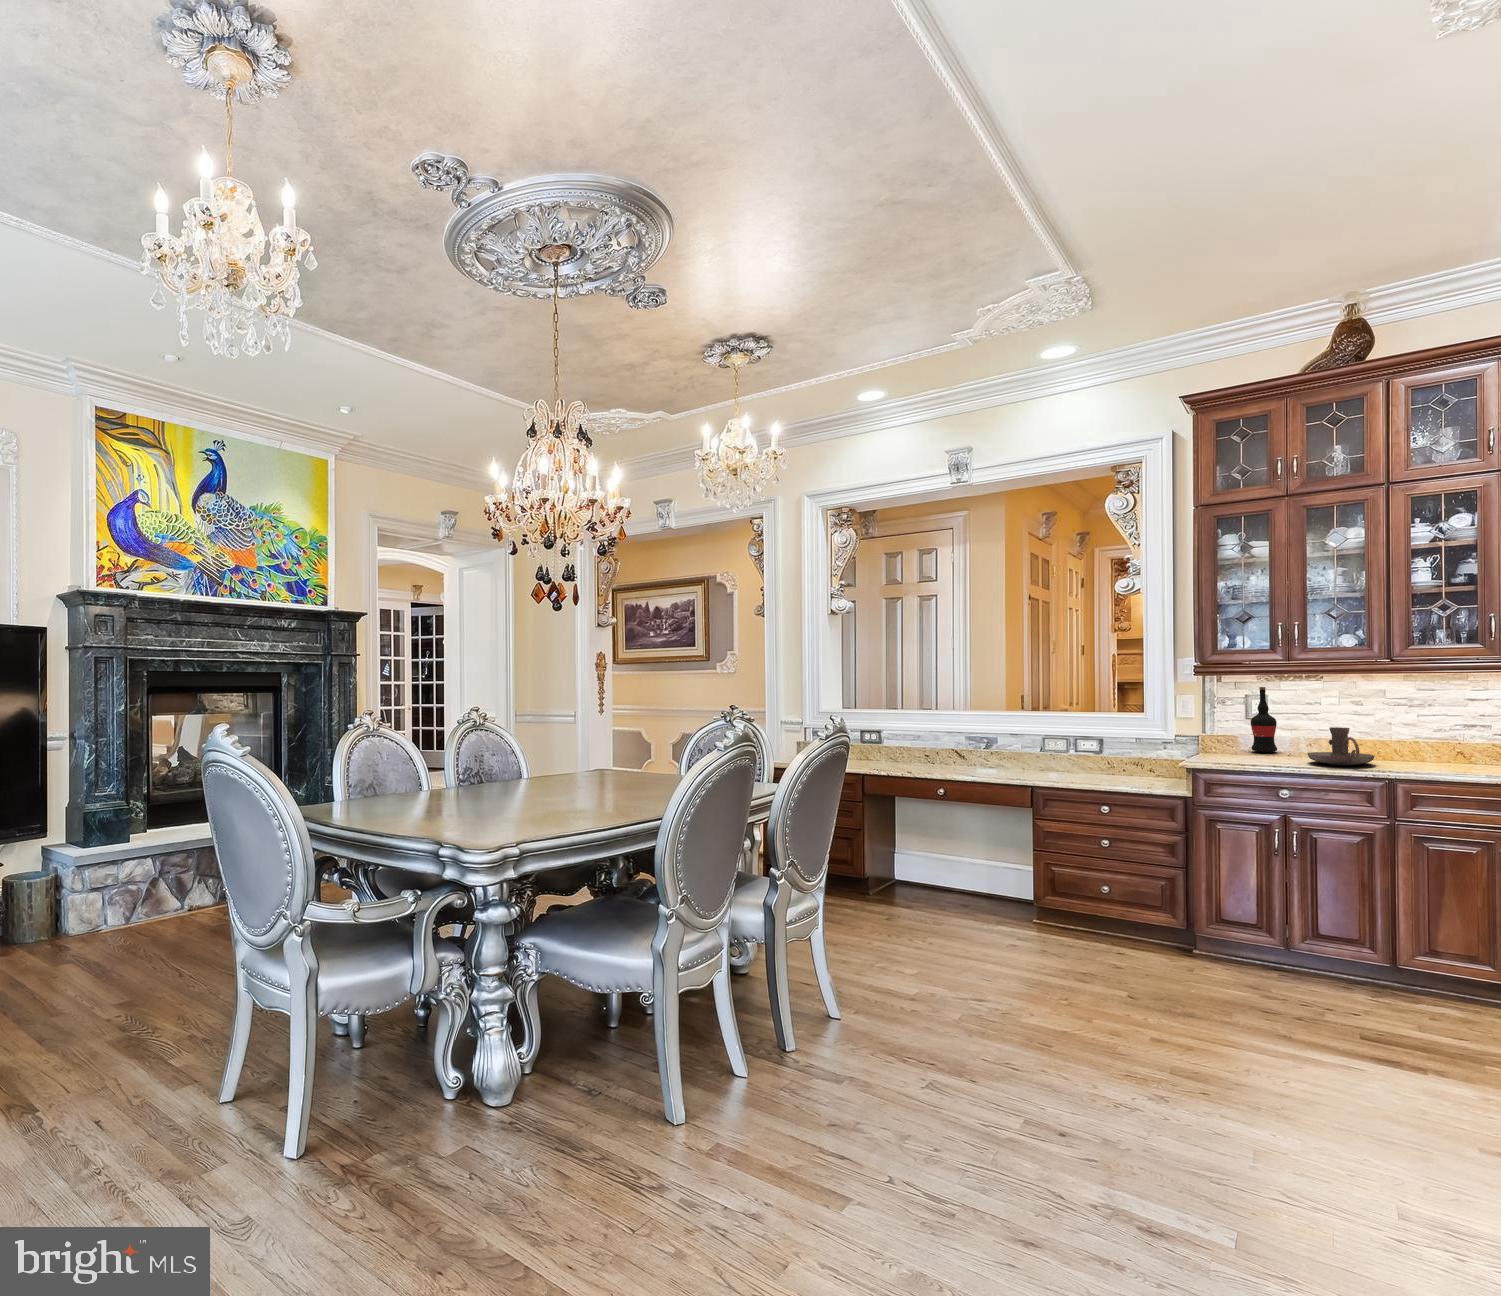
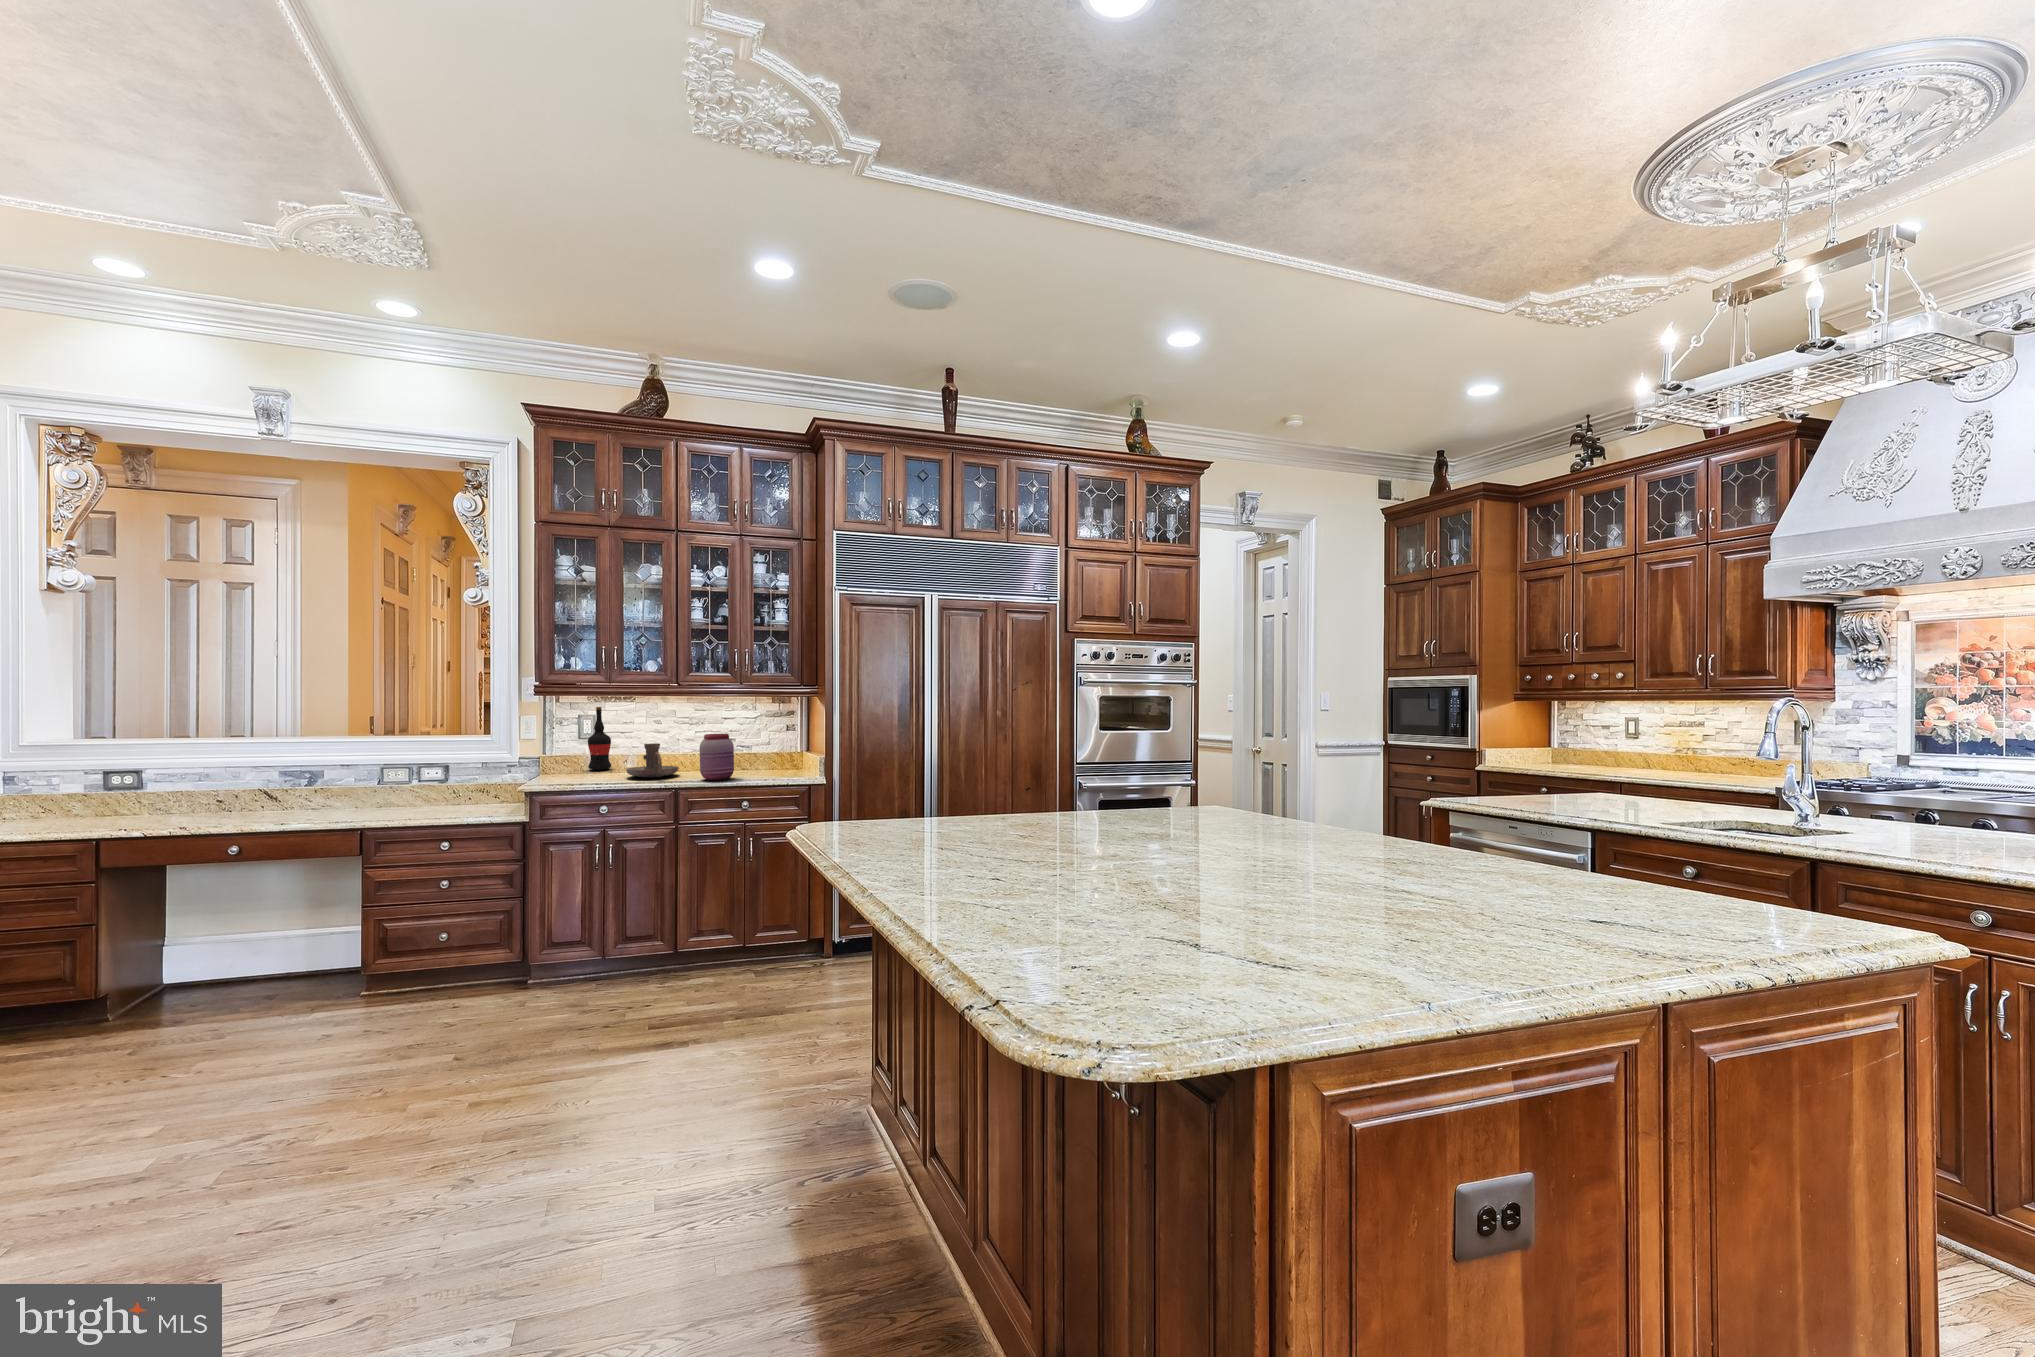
jar: none [1411,719,1462,774] -> present [699,734,734,780]

